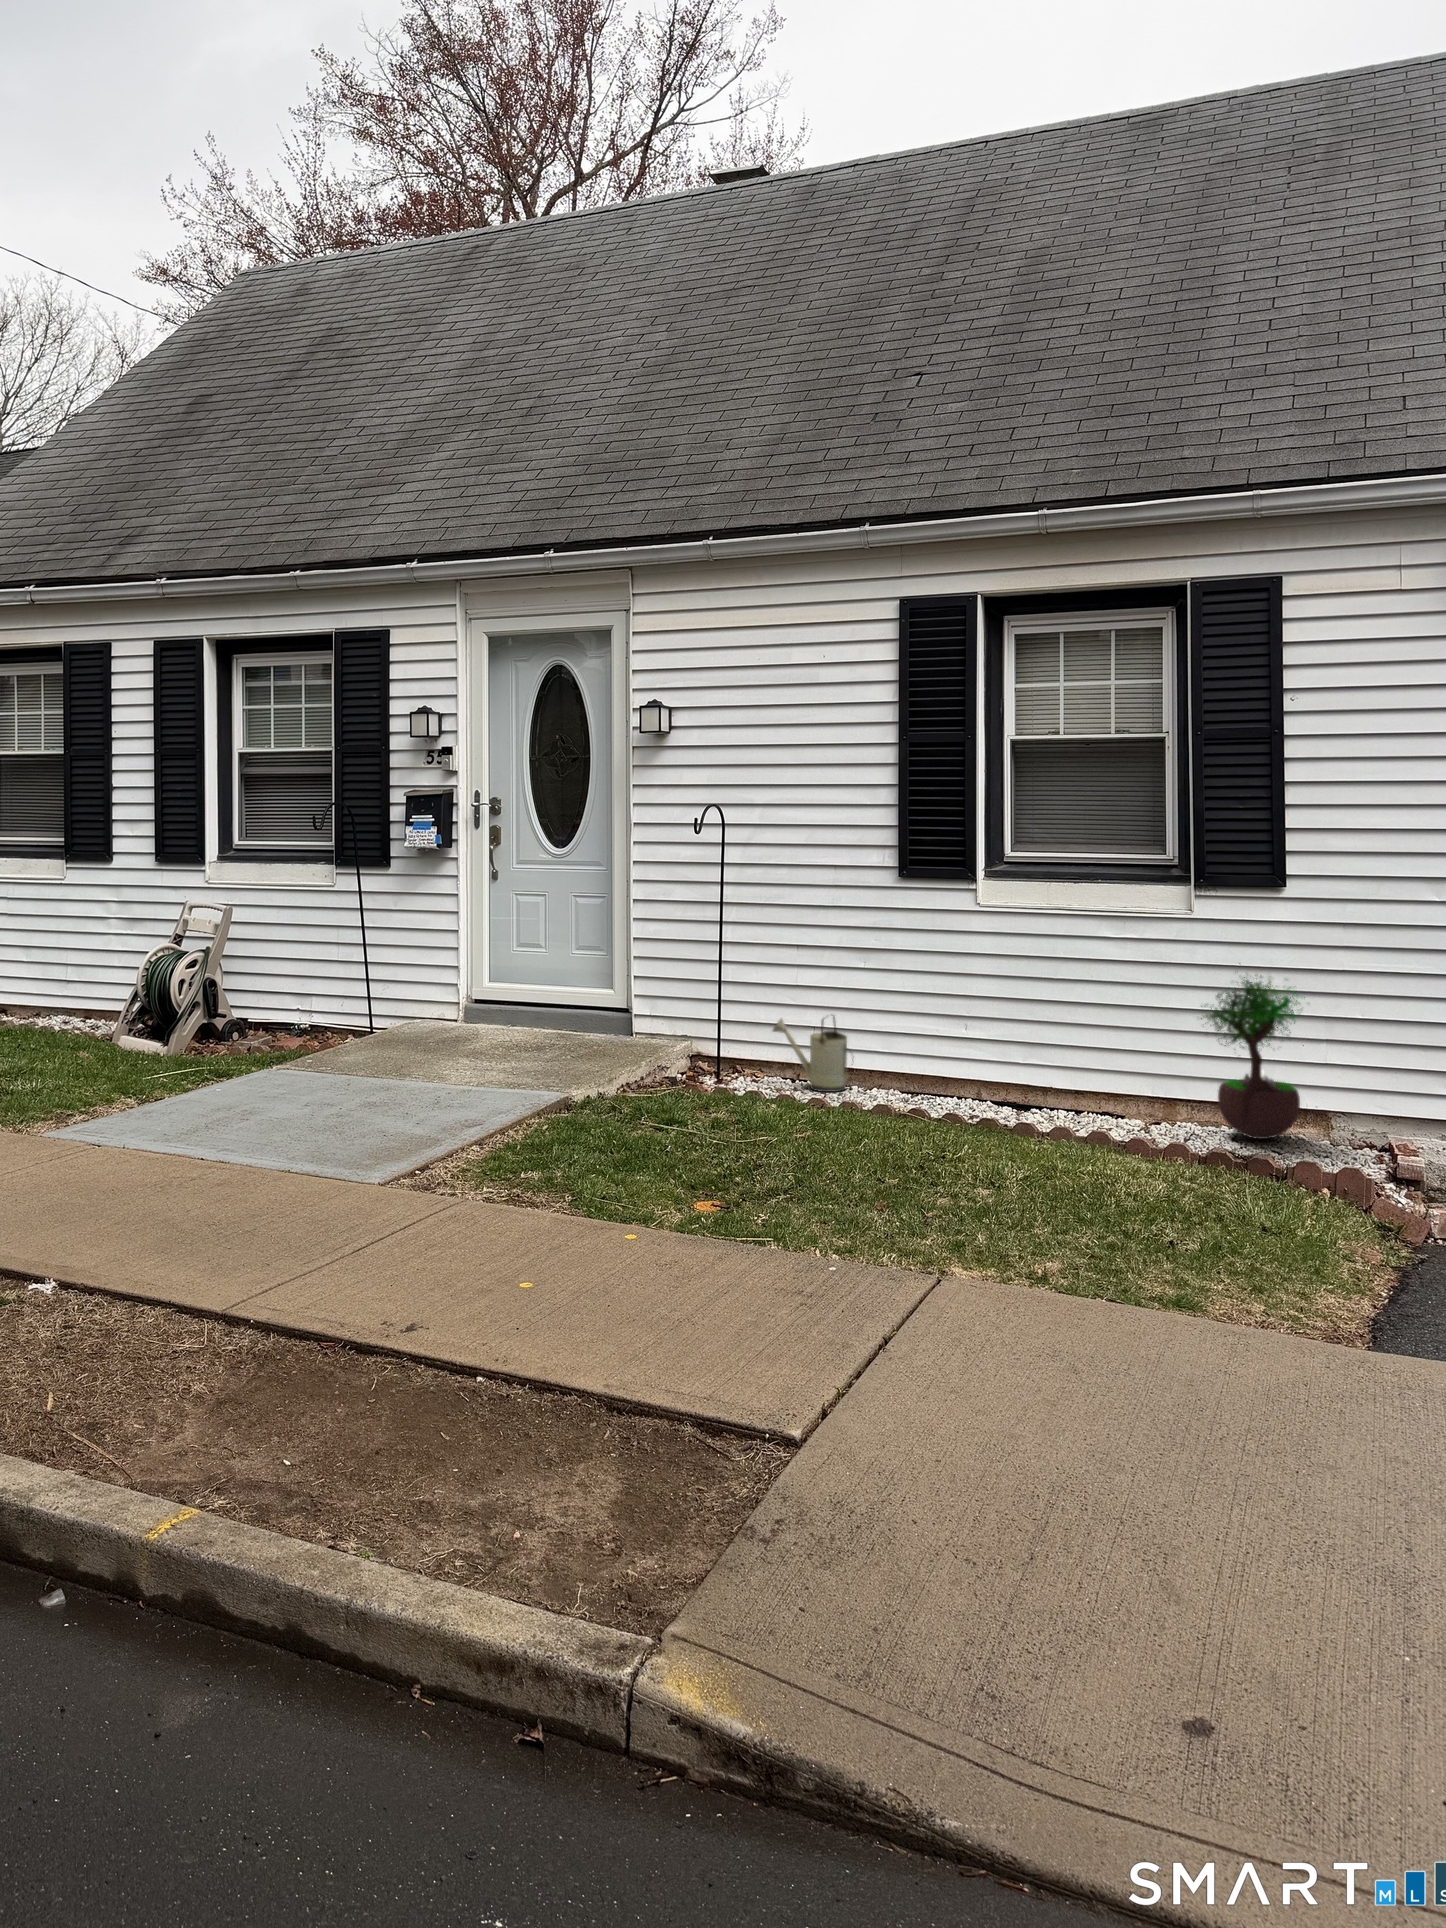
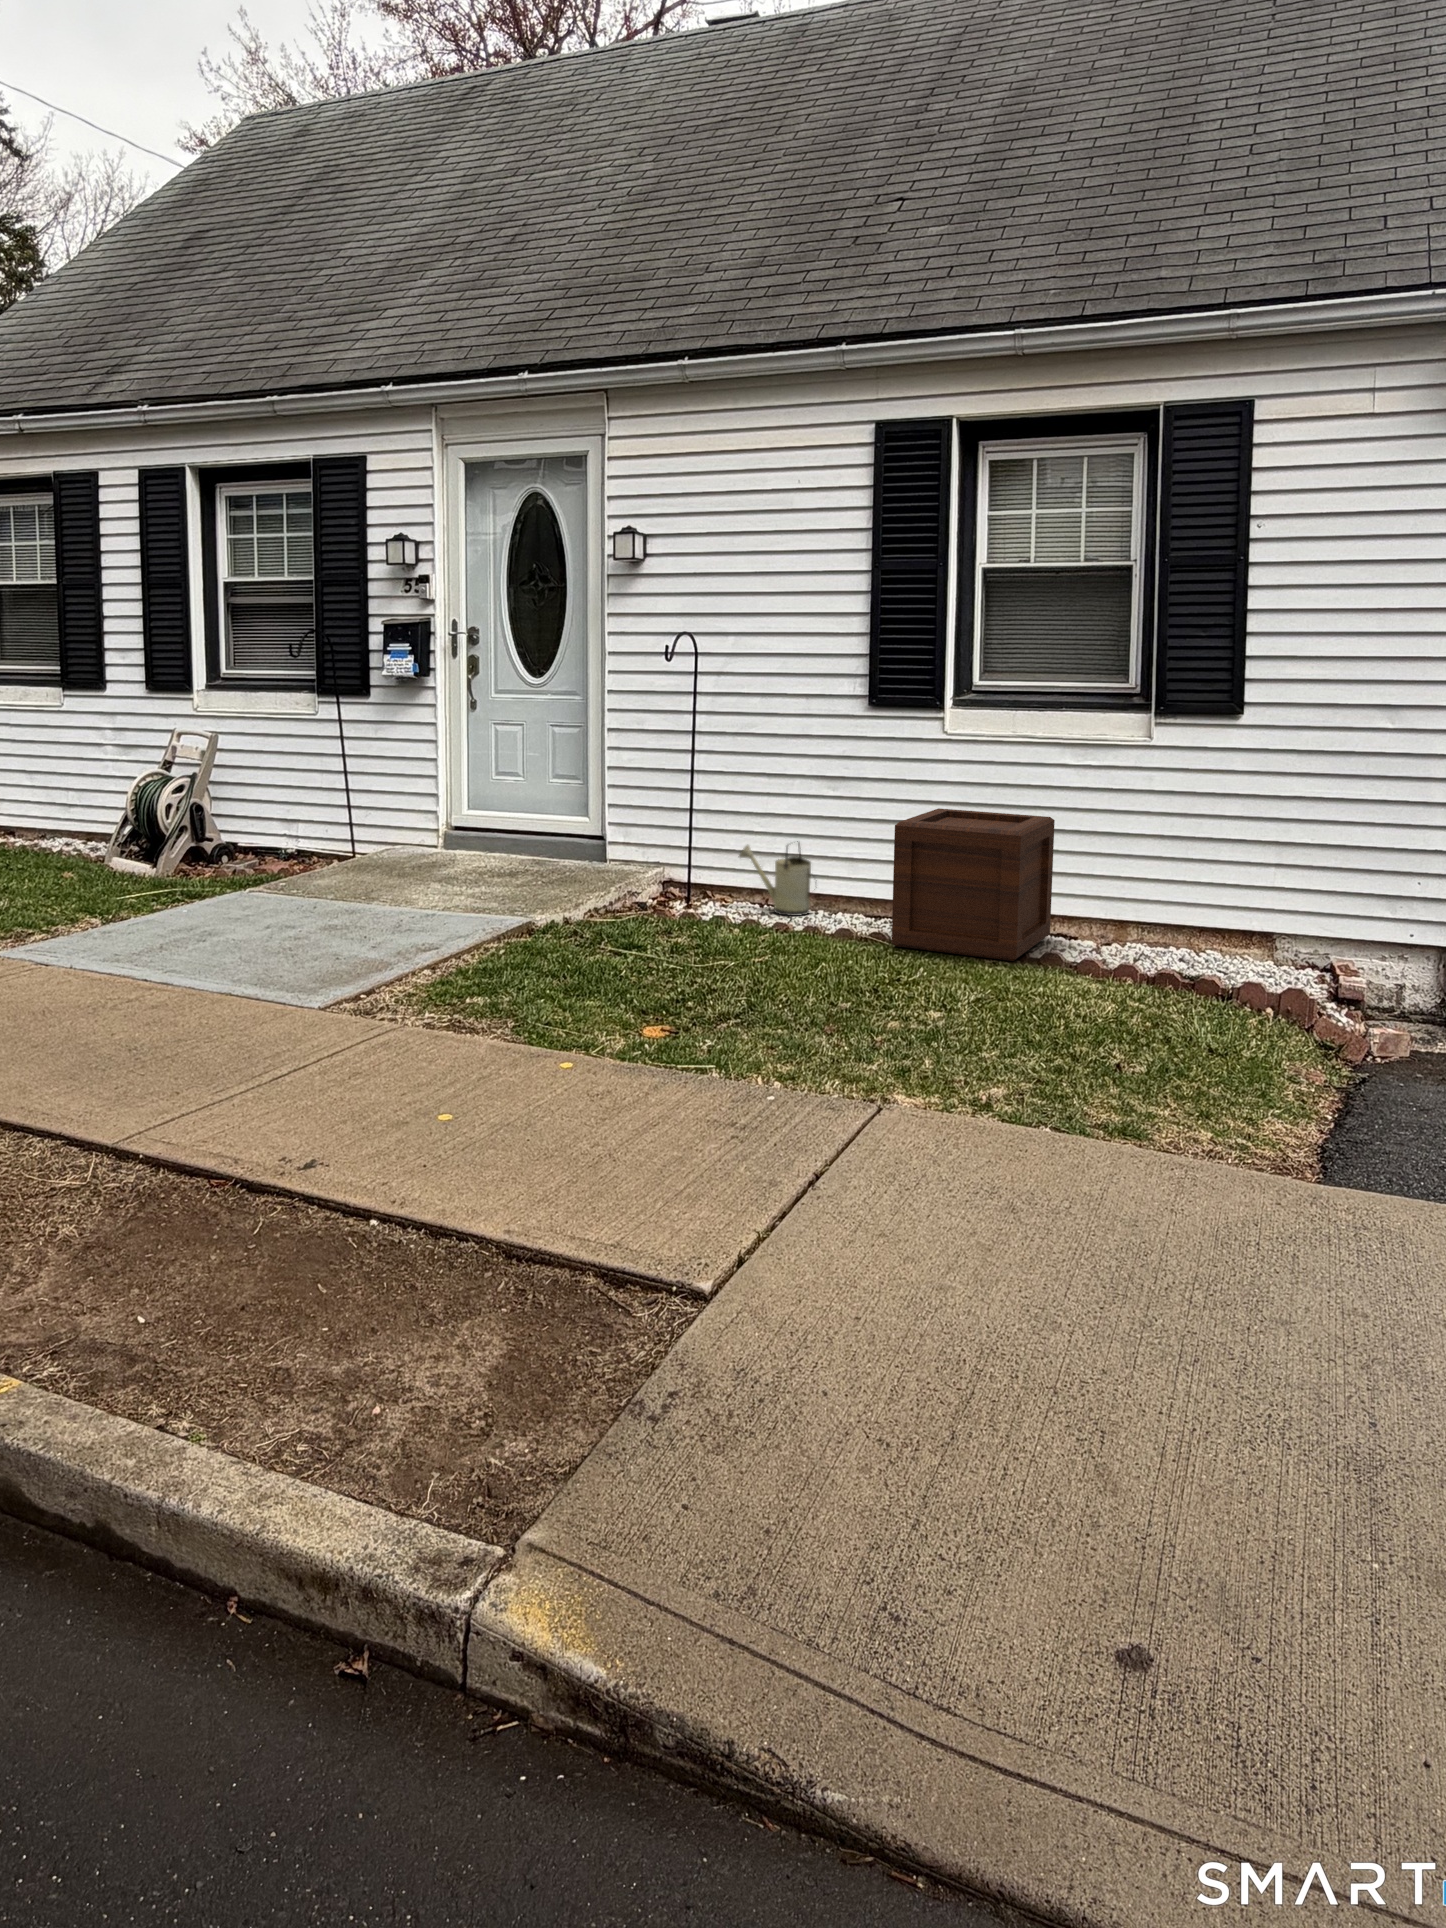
potted tree: present [1201,963,1305,1139] -> none [1152,790,1263,963]
wooden crate: none [934,981,1097,1138] -> present [892,808,1055,961]

